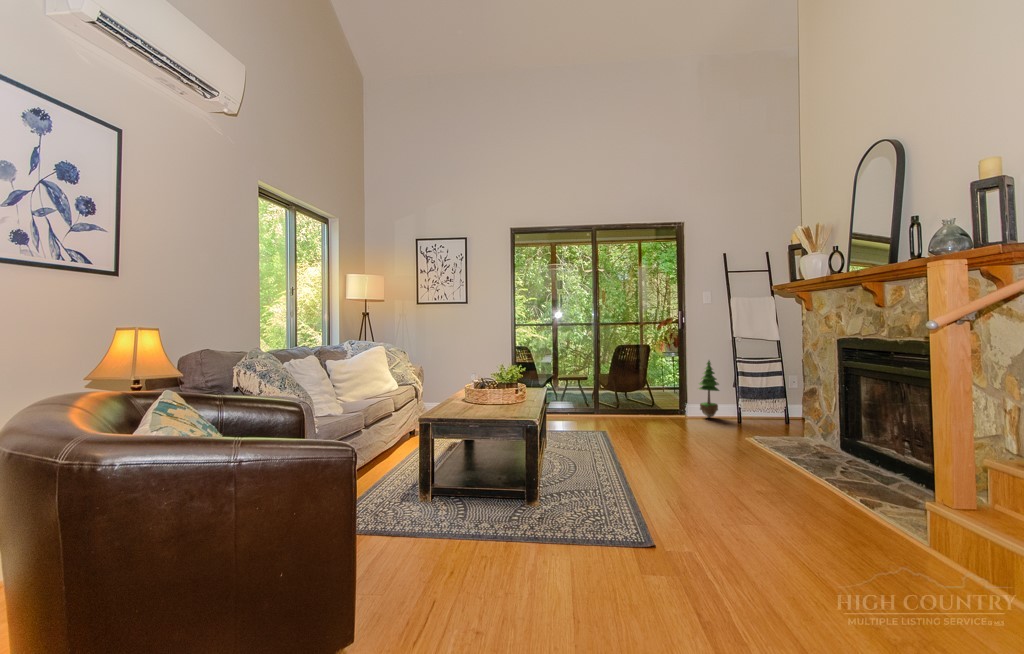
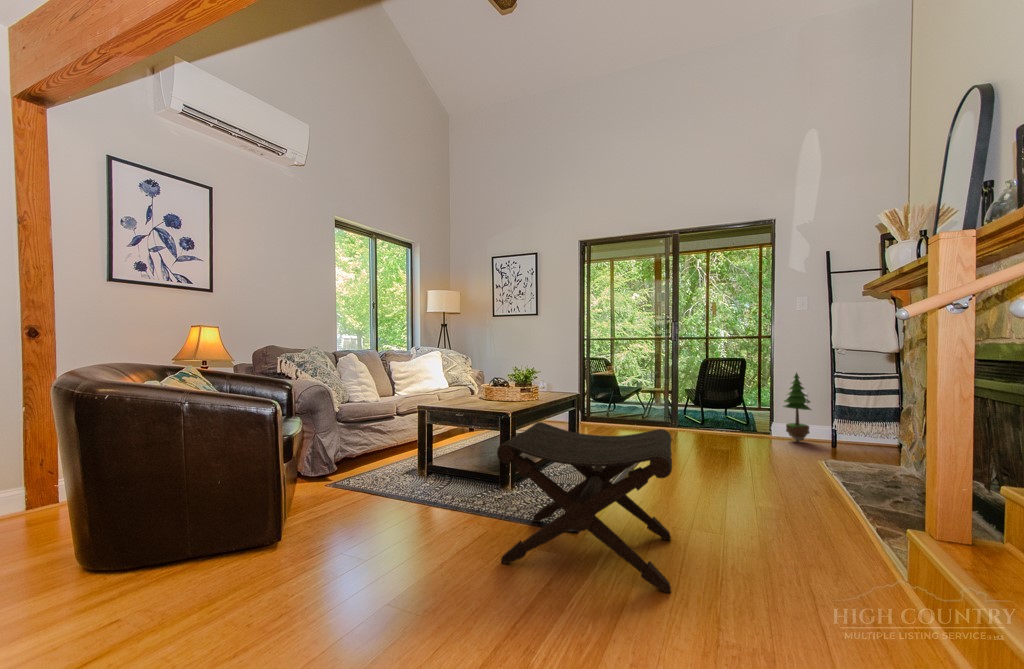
footstool: none [583,421,763,564] -> present [497,422,672,593]

